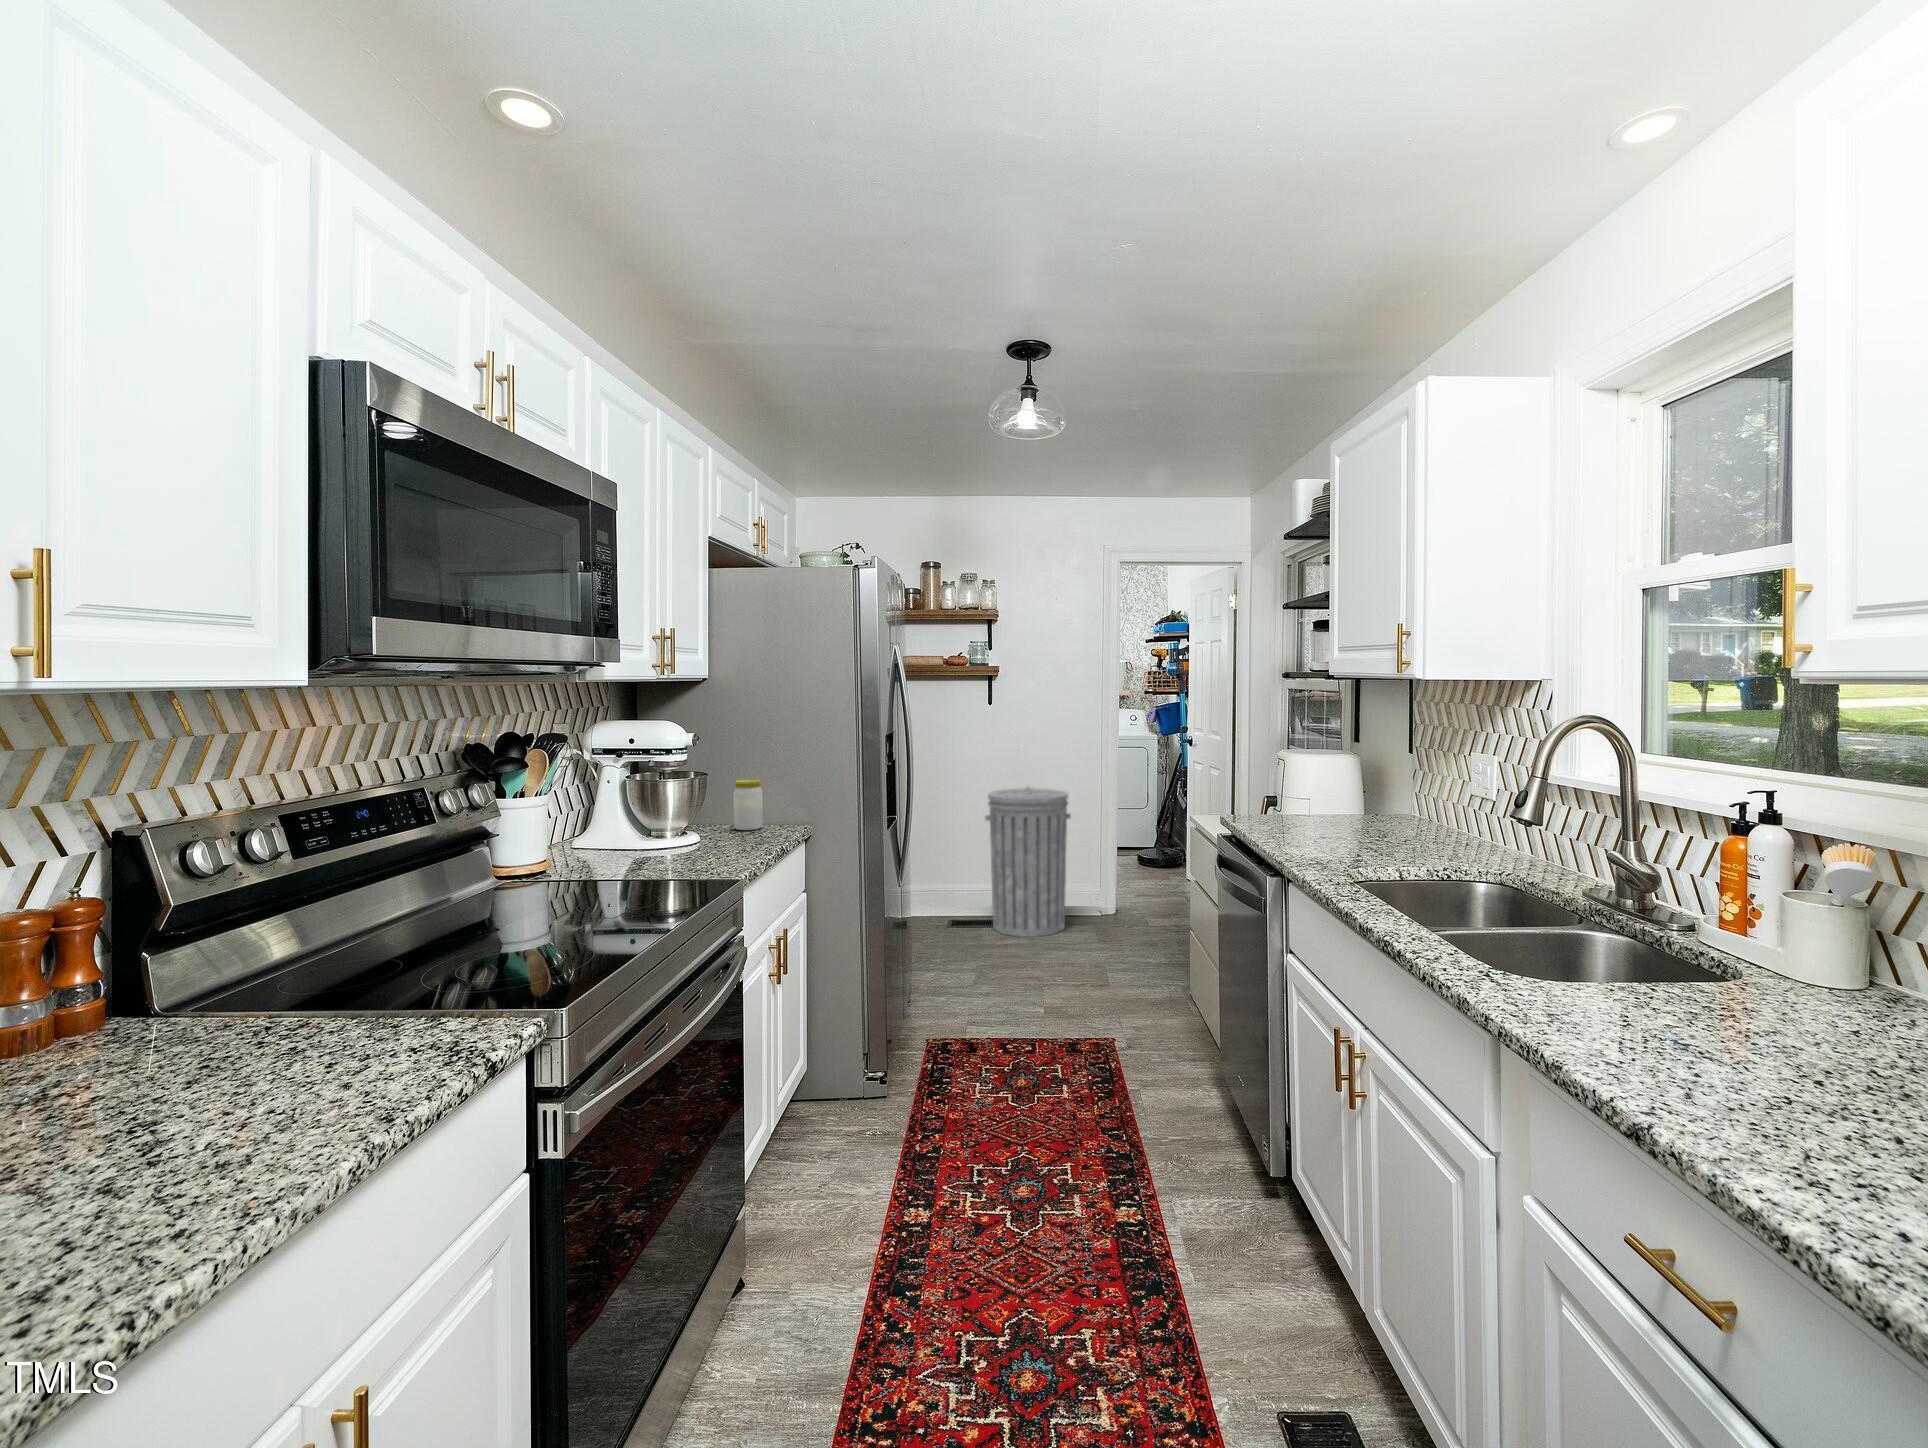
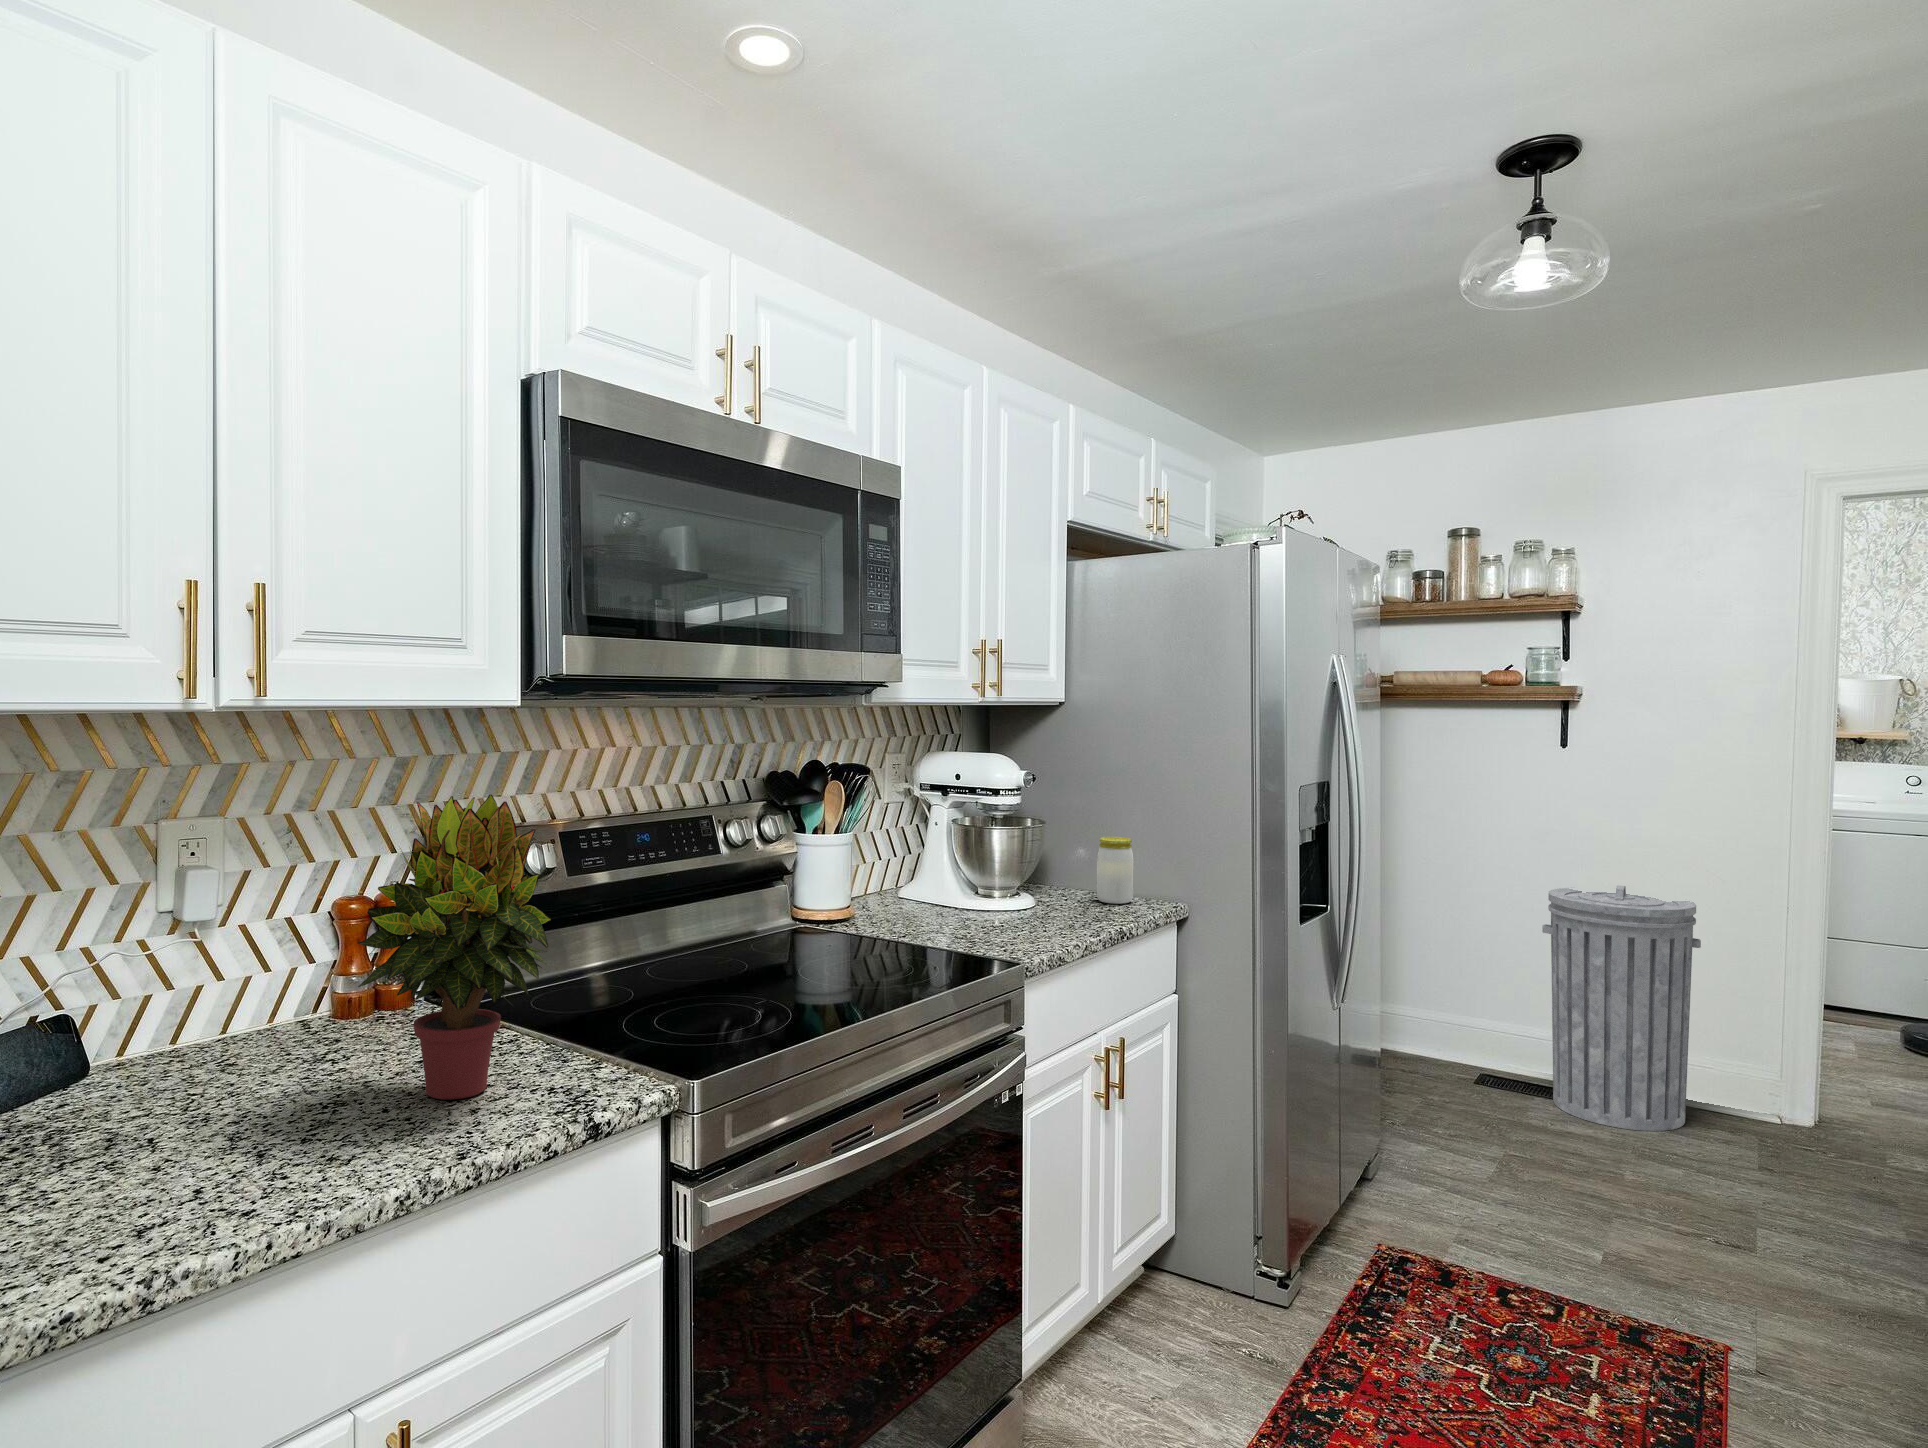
potted plant: none [176,771,418,1082] -> present [358,794,552,1100]

